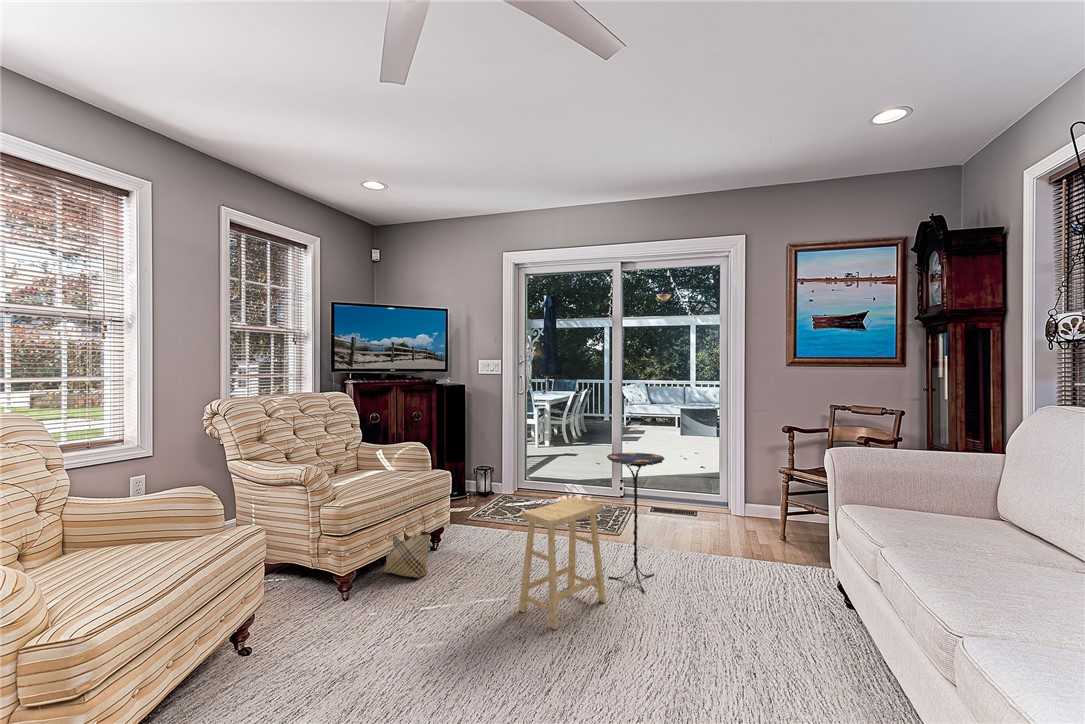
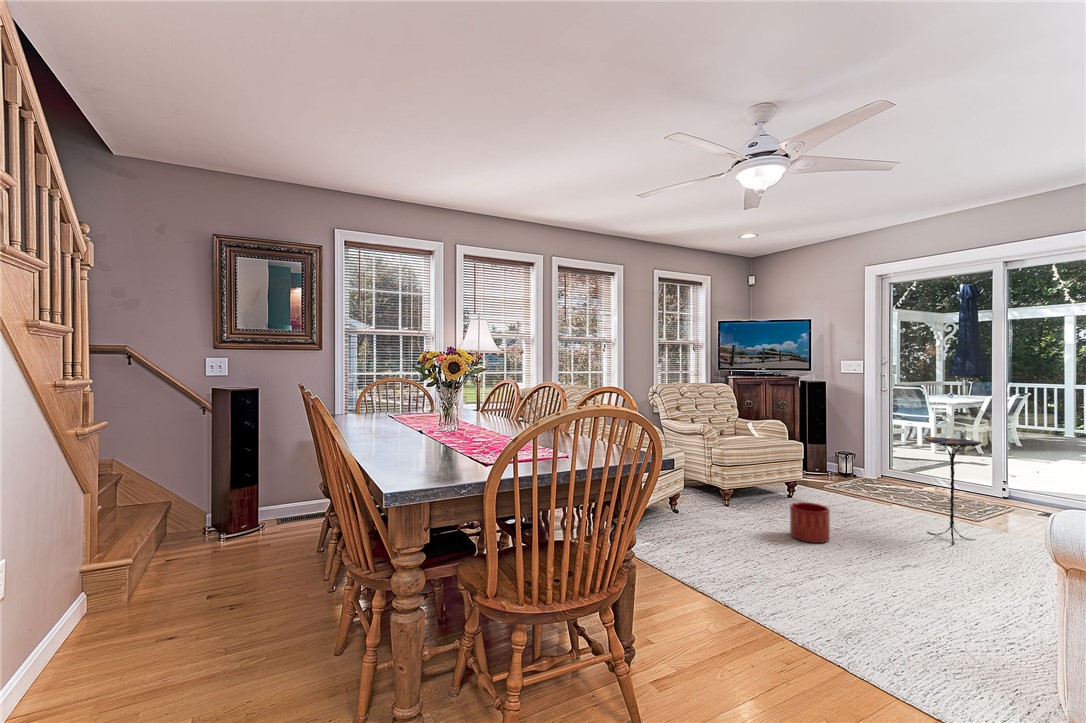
footstool: present [519,498,606,630] -> none [838,464,913,541]
woven basket: present [384,506,430,578] -> none [751,460,782,504]
planter: none [460,586,519,665] -> present [790,502,830,543]

